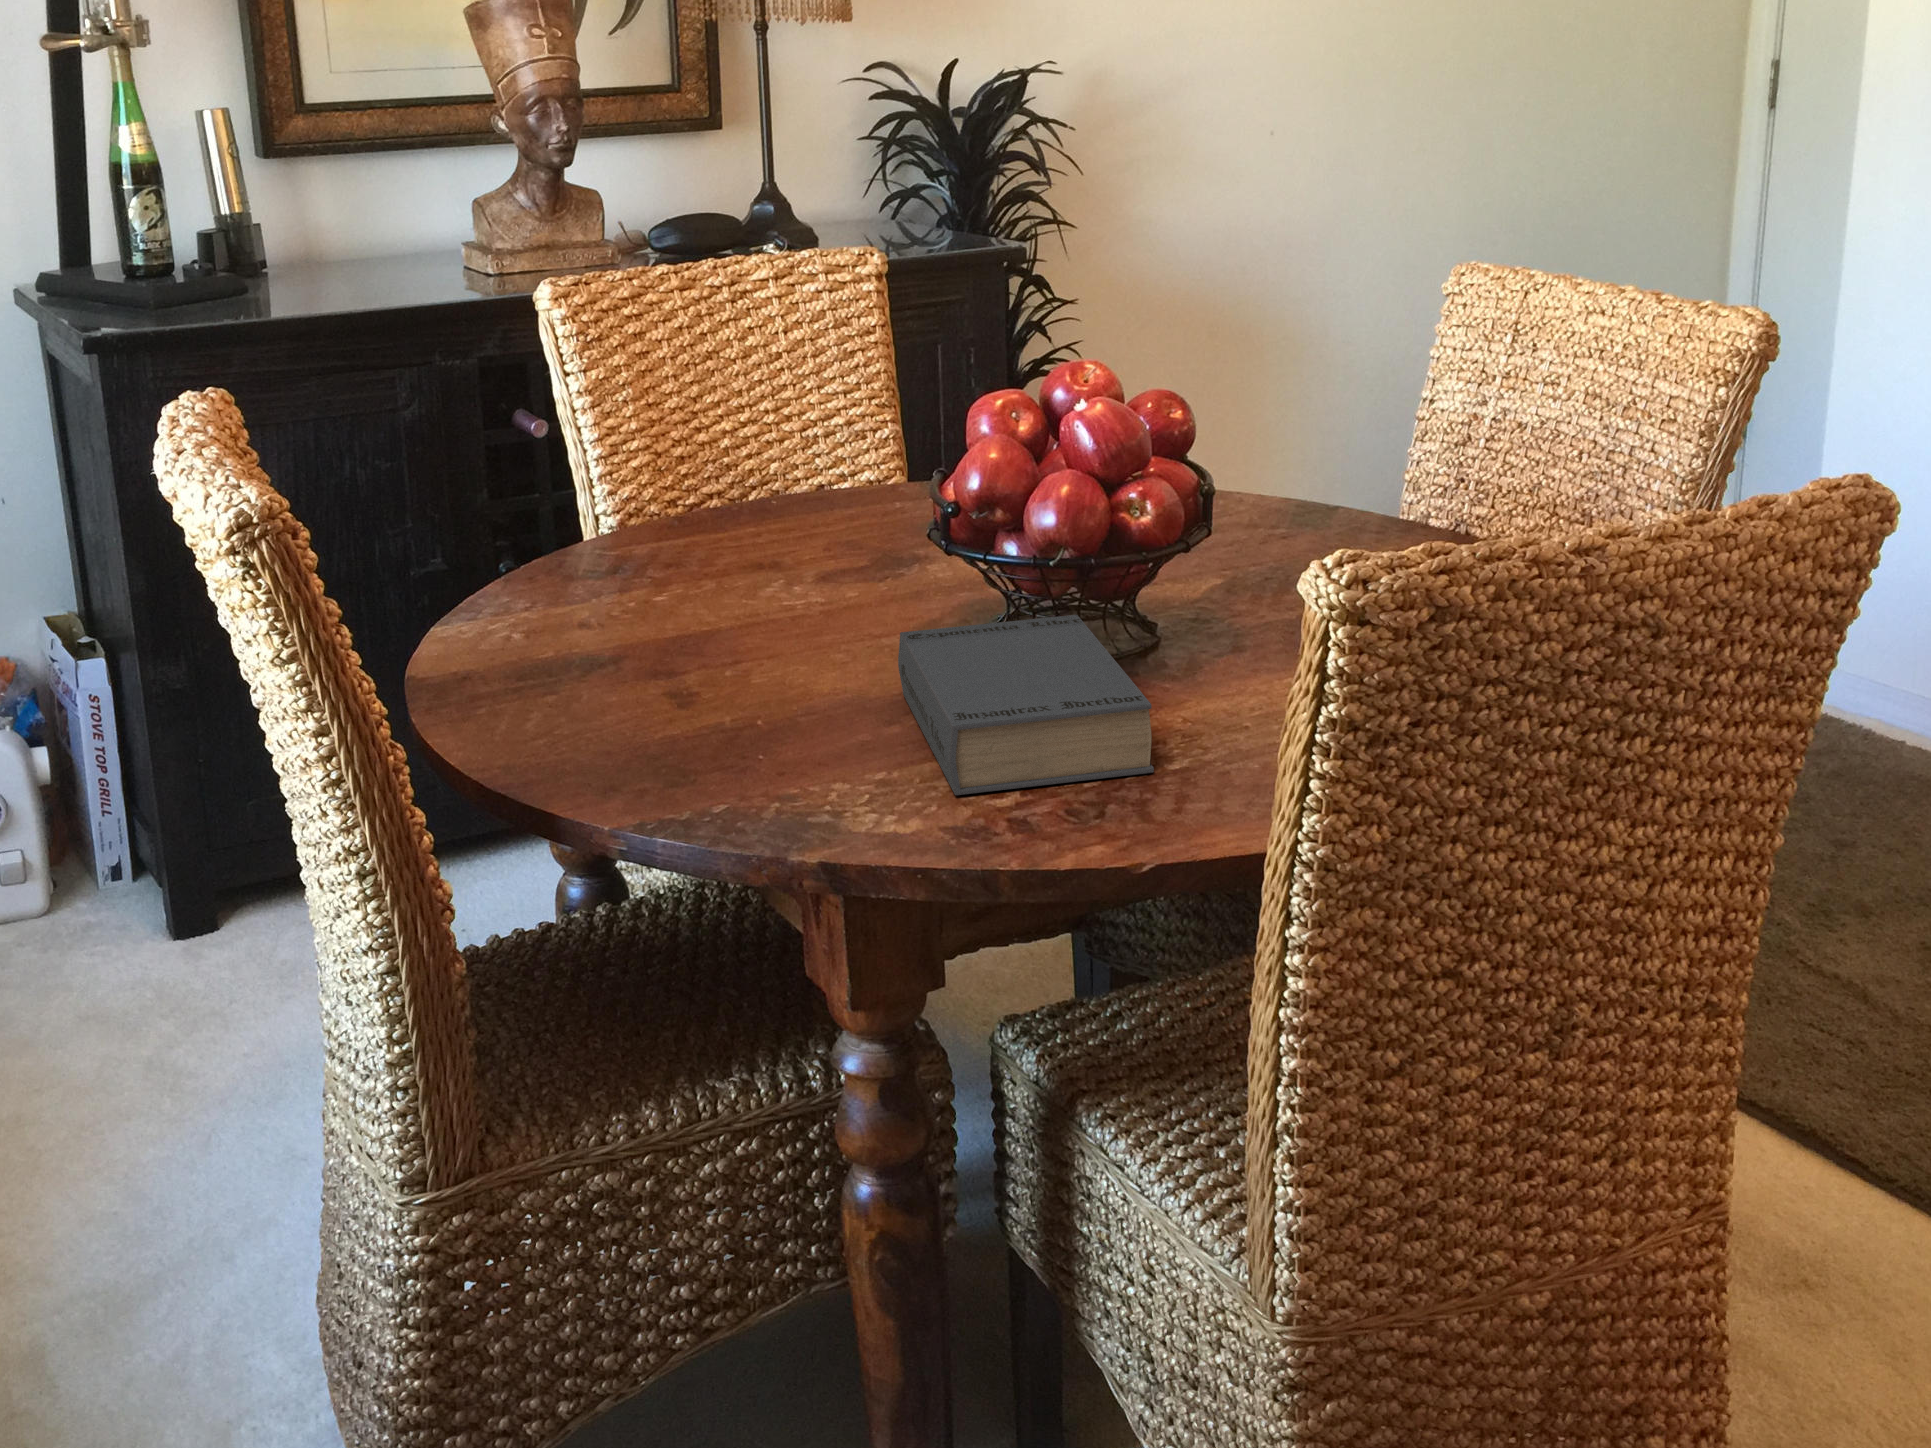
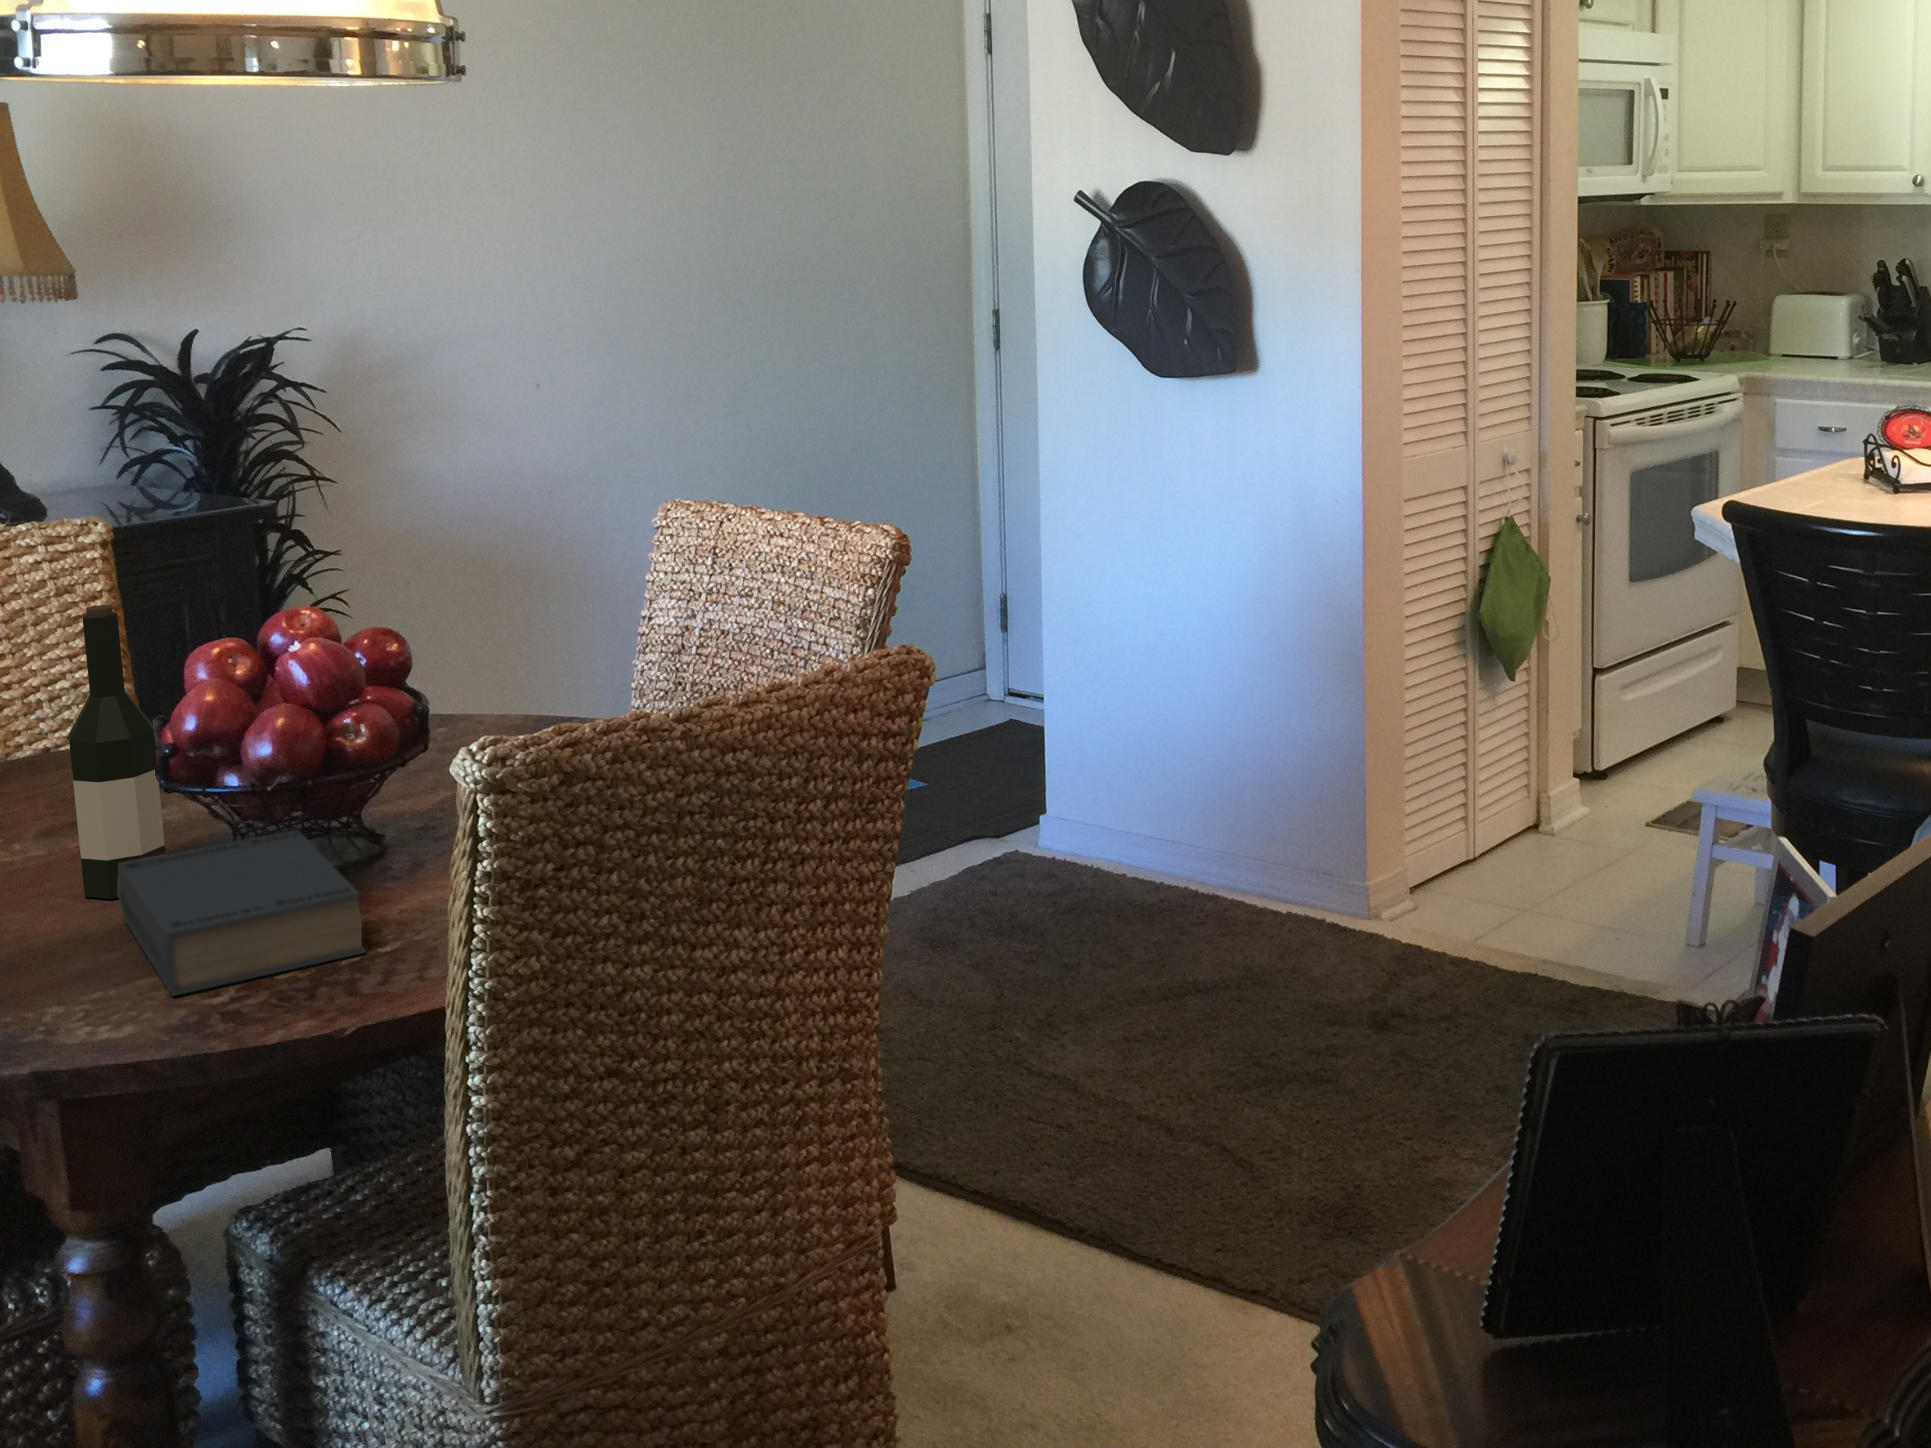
wine bottle: none [853,345,944,666] -> present [68,605,166,899]

